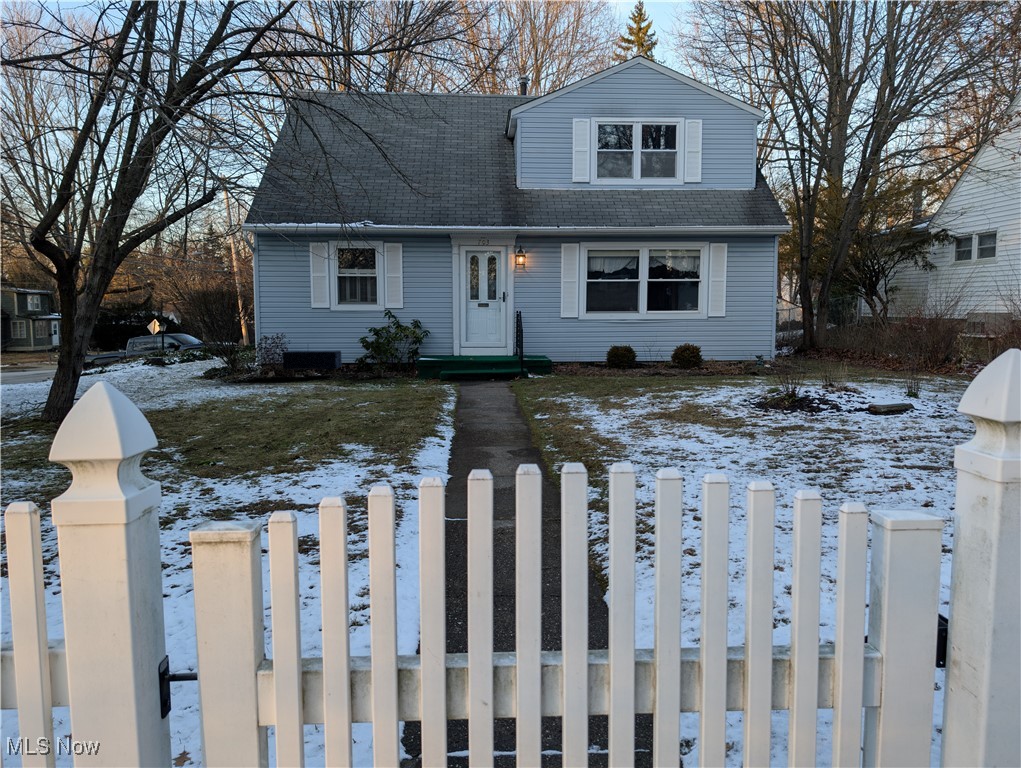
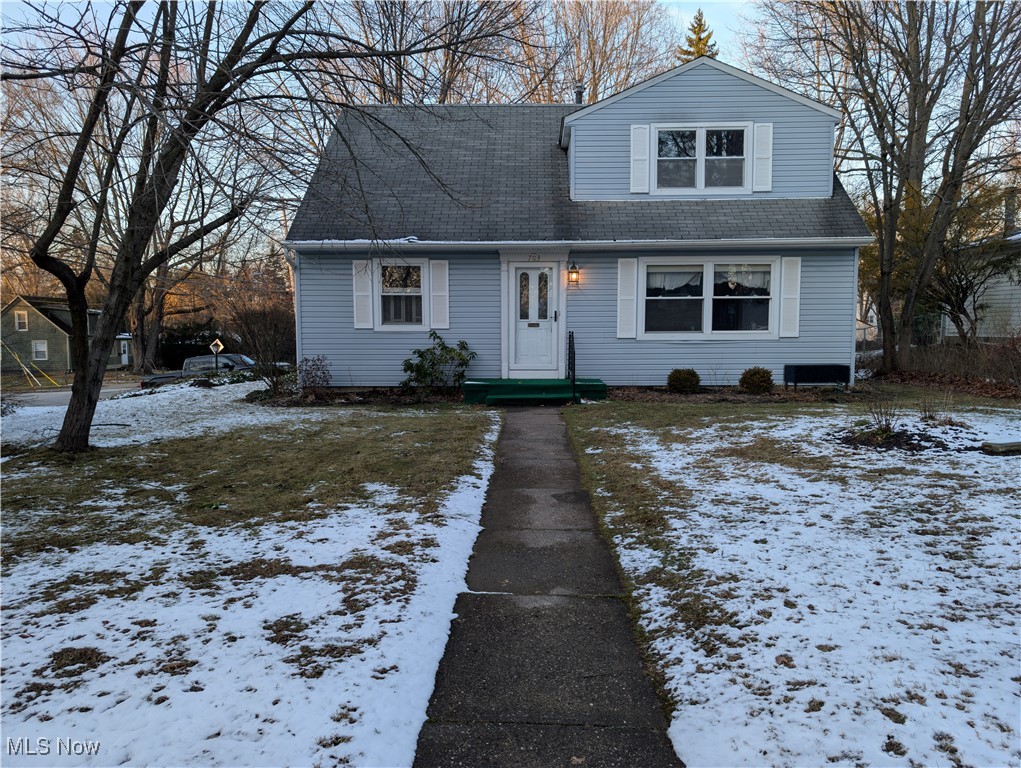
bench: present [283,351,342,377] -> present [783,364,851,392]

